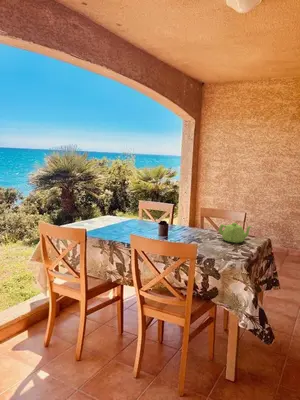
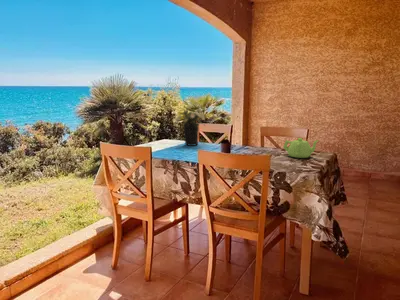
flower arrangement: none [116,185,148,224] -> present [176,107,204,146]

